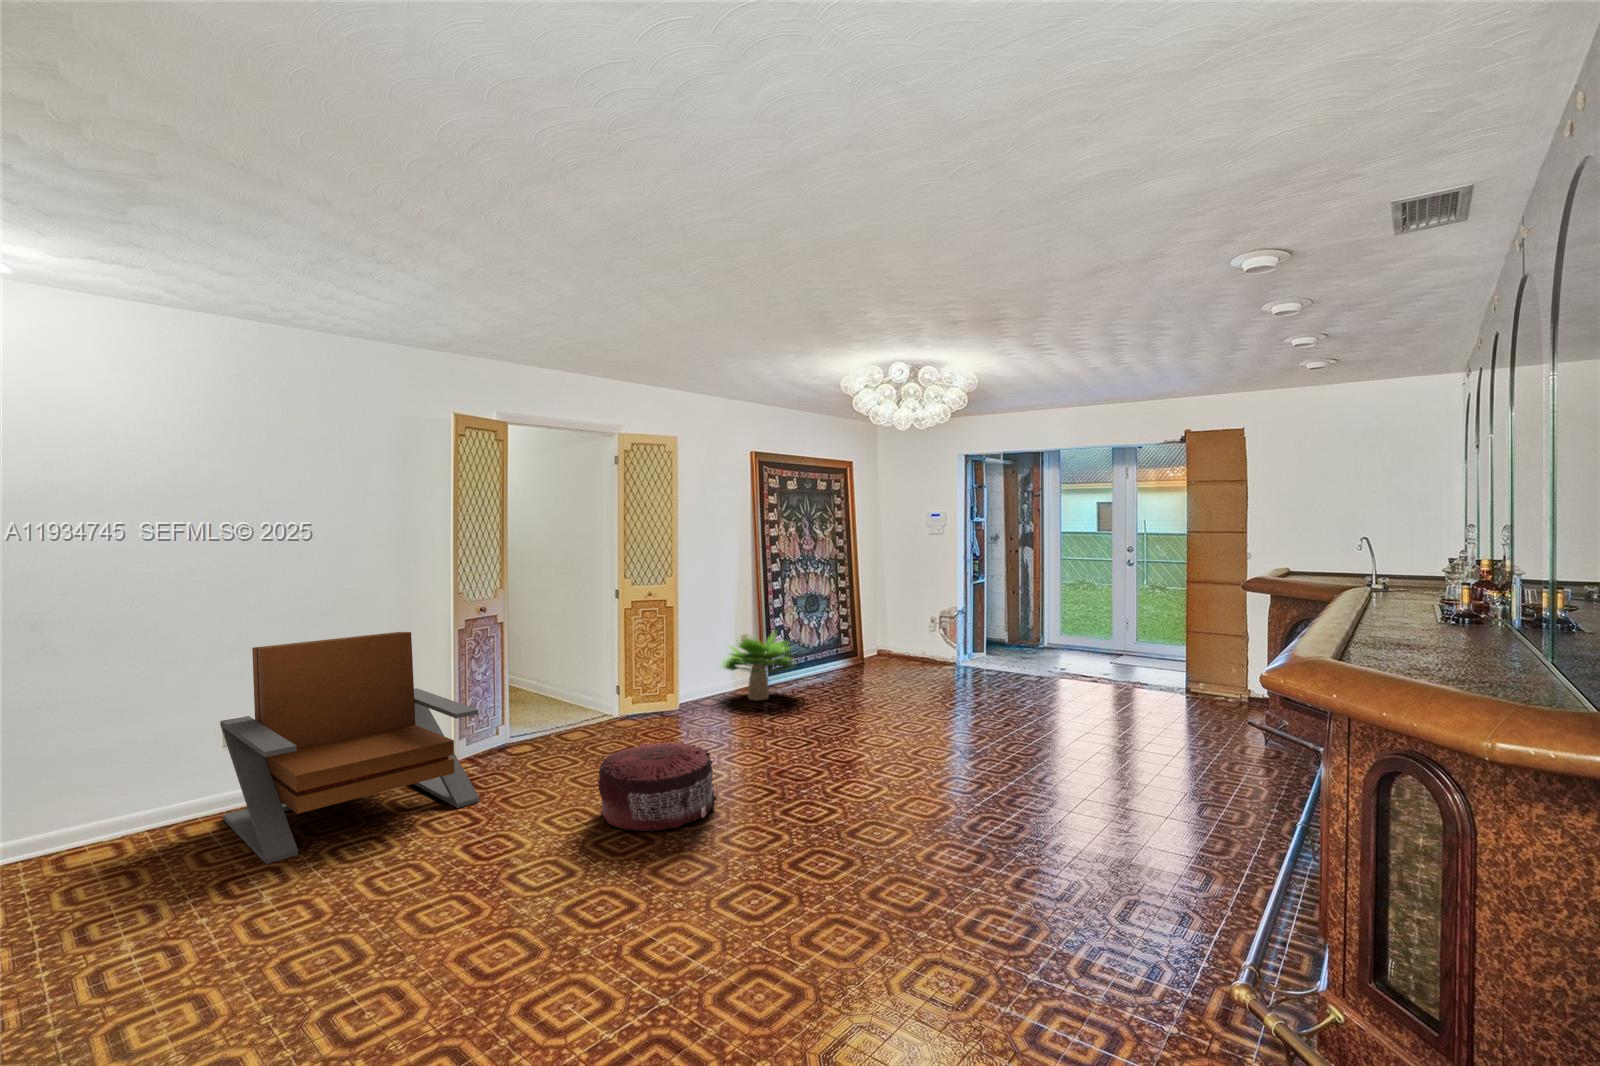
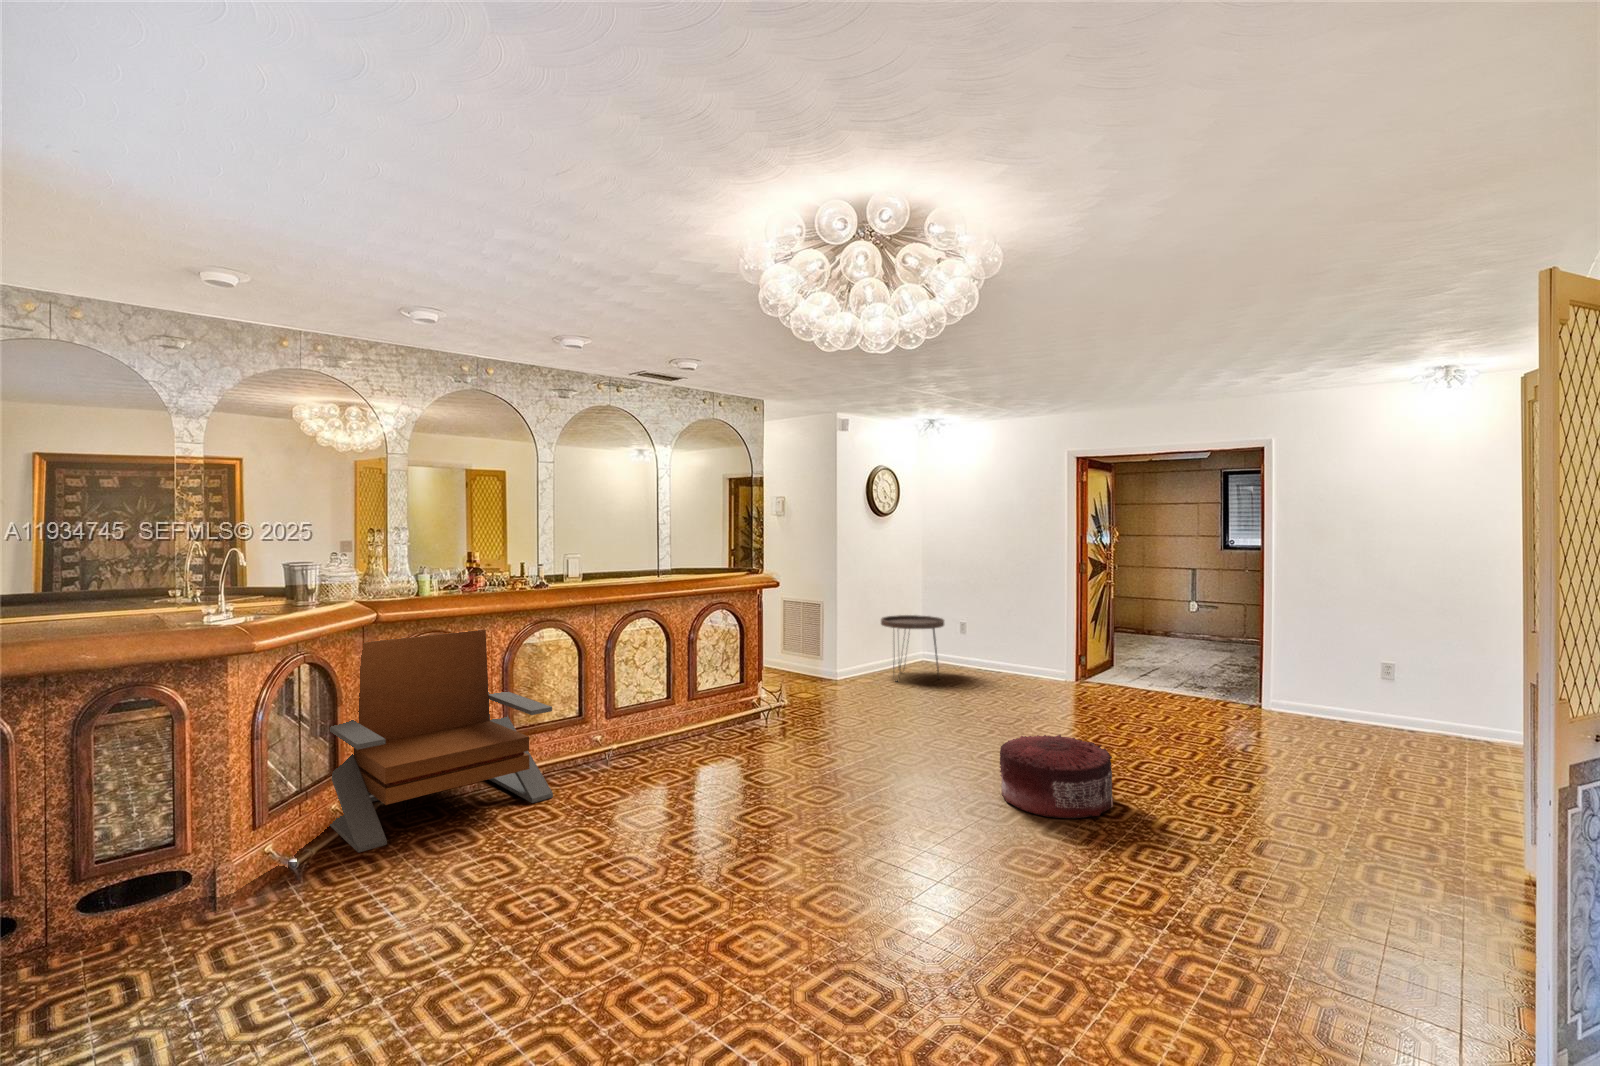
side table: none [823,614,884,680] -> present [881,615,944,681]
potted plant: present [723,633,792,700] -> none [776,630,858,702]
pouf: present [598,742,717,831] -> present [1000,735,1113,818]

